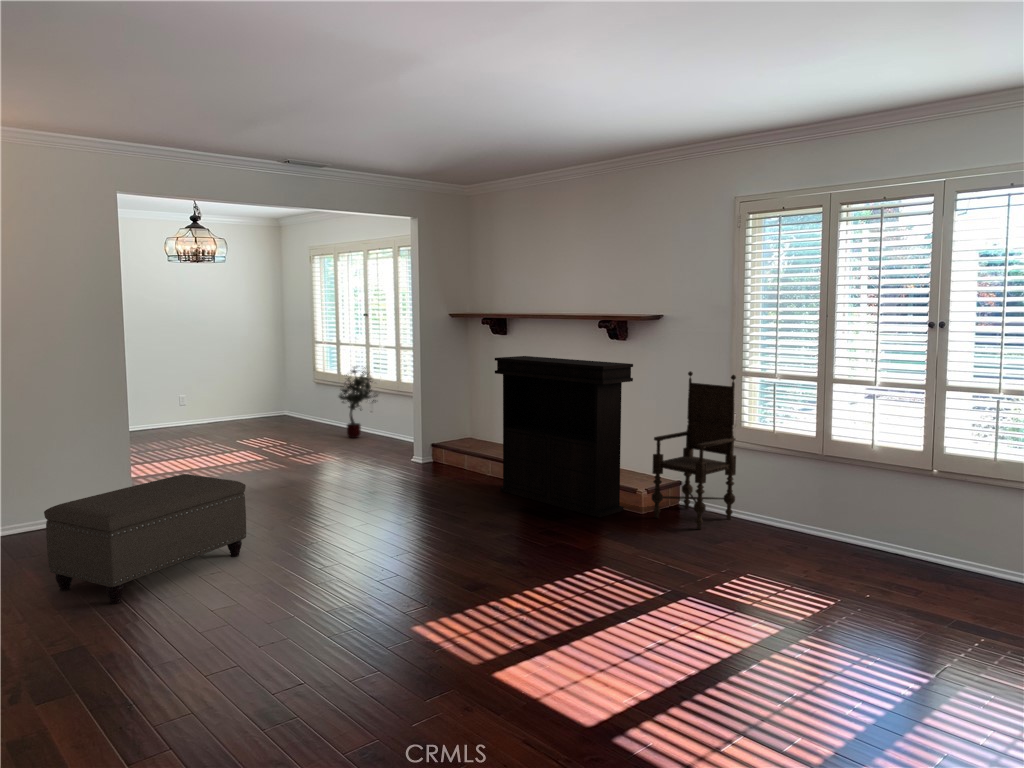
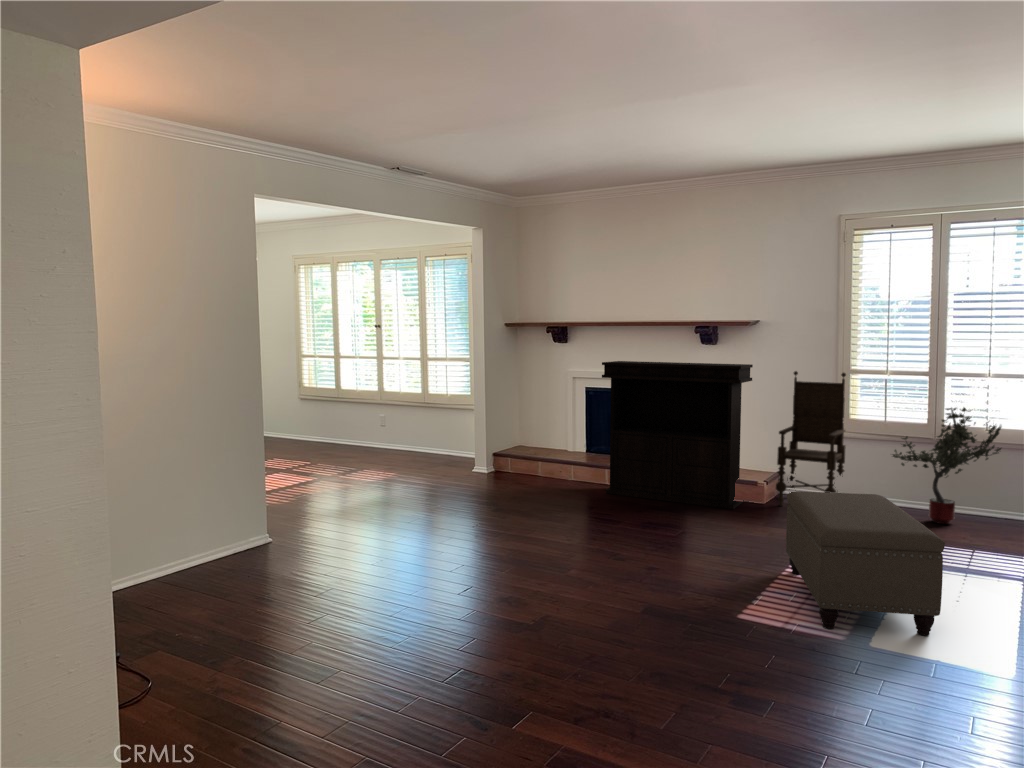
potted tree: present [339,367,378,438] -> present [893,408,1001,524]
ottoman: present [44,474,246,604] -> present [786,491,945,636]

